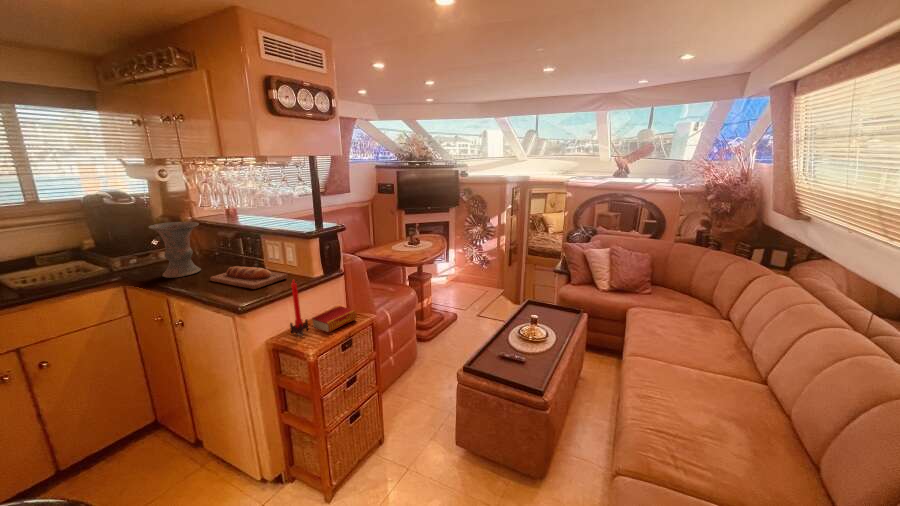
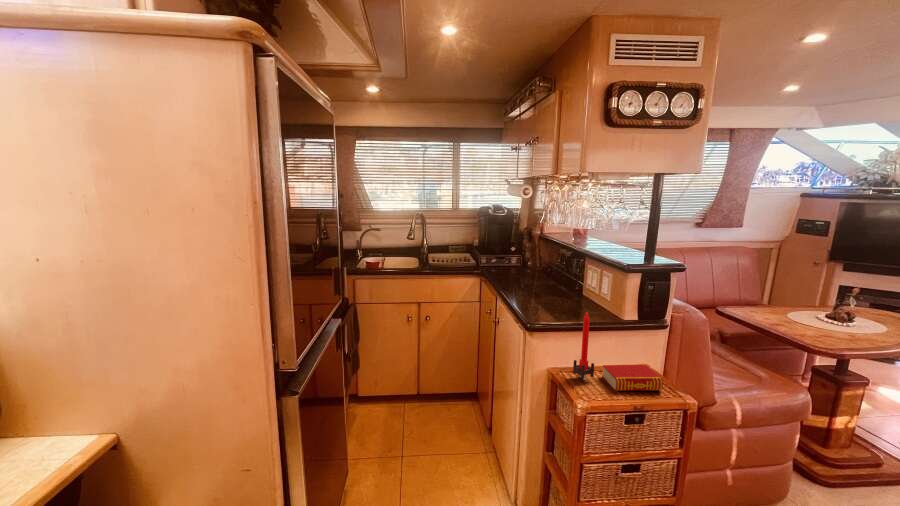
vase: present [149,222,201,278] -> none [499,234,536,284]
bread loaf: present [210,266,287,289] -> none [528,284,594,312]

